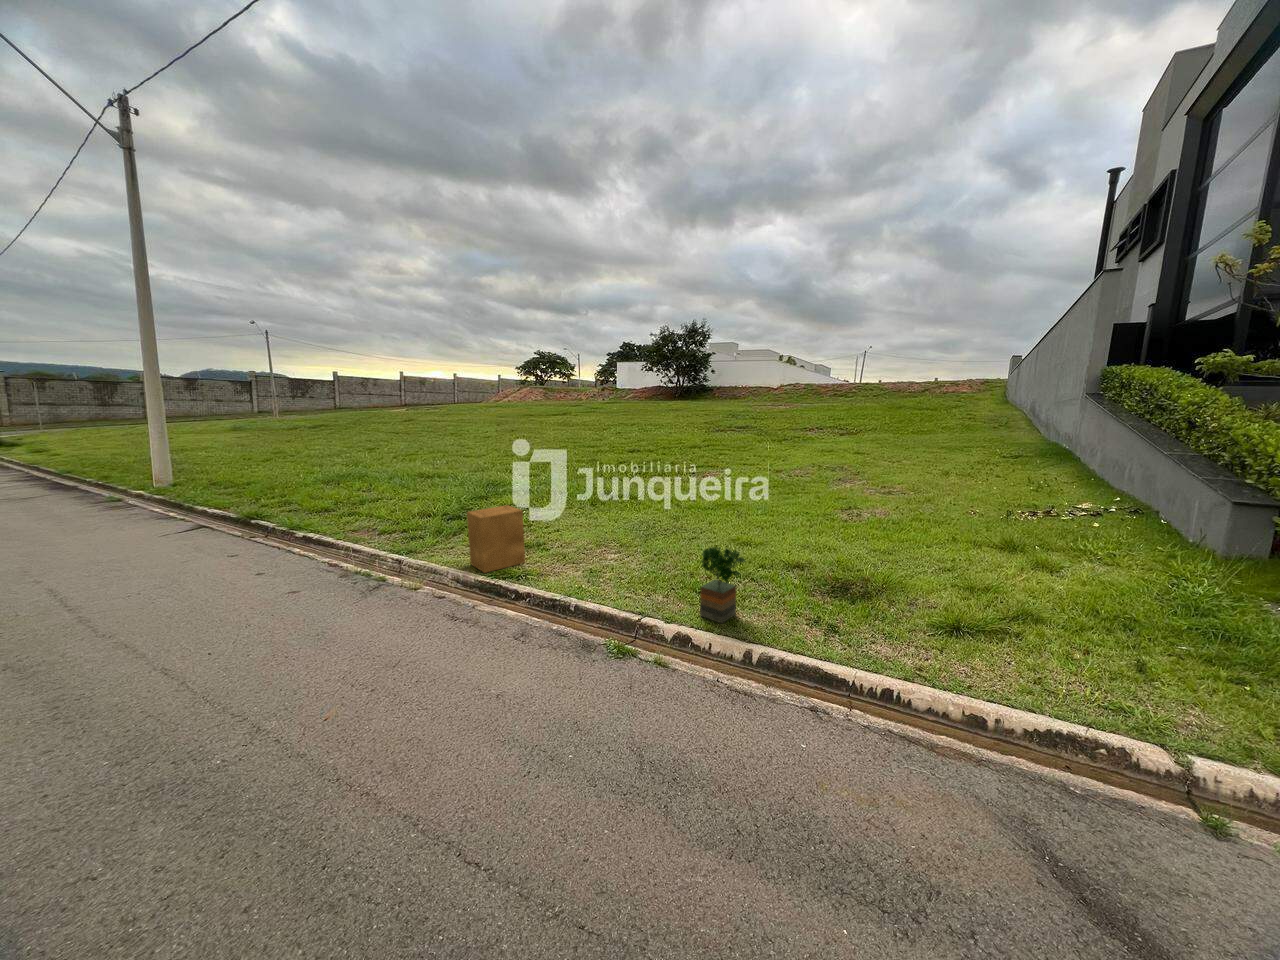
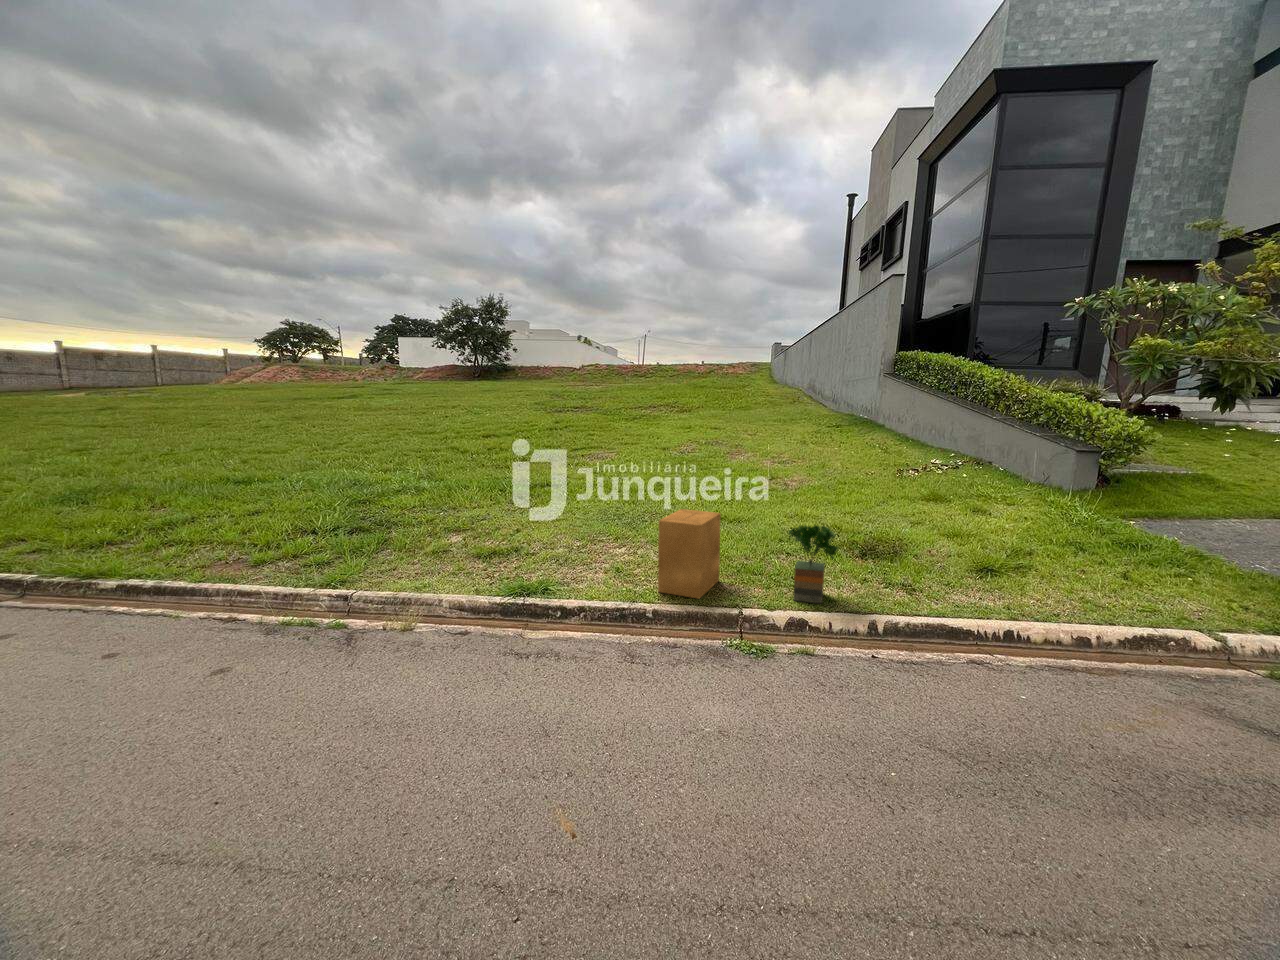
cardboard box: present [467,505,525,573] -> present [658,509,721,599]

